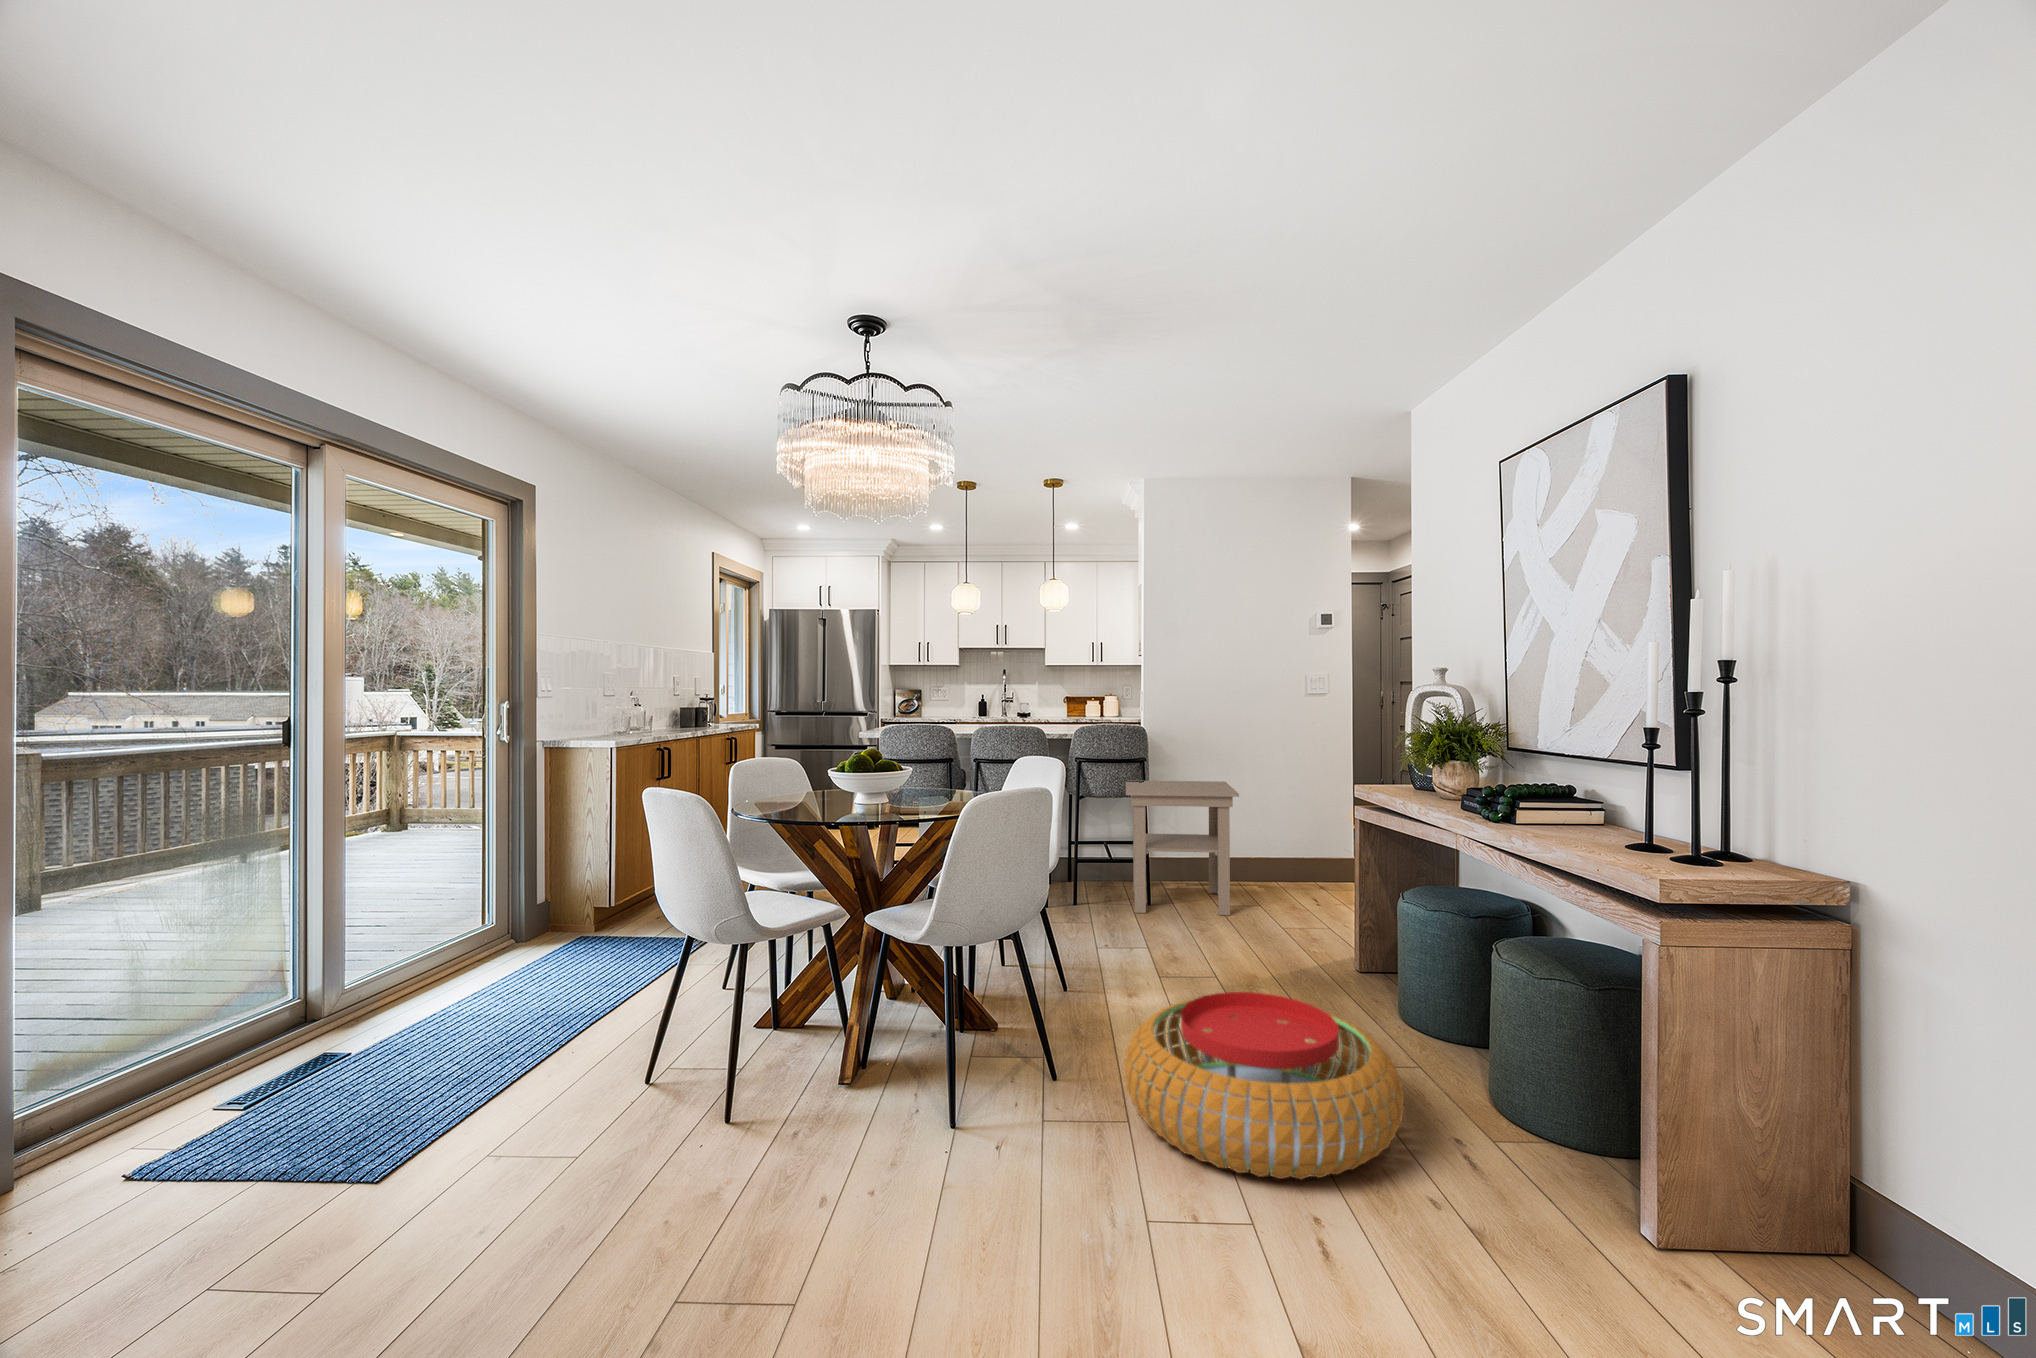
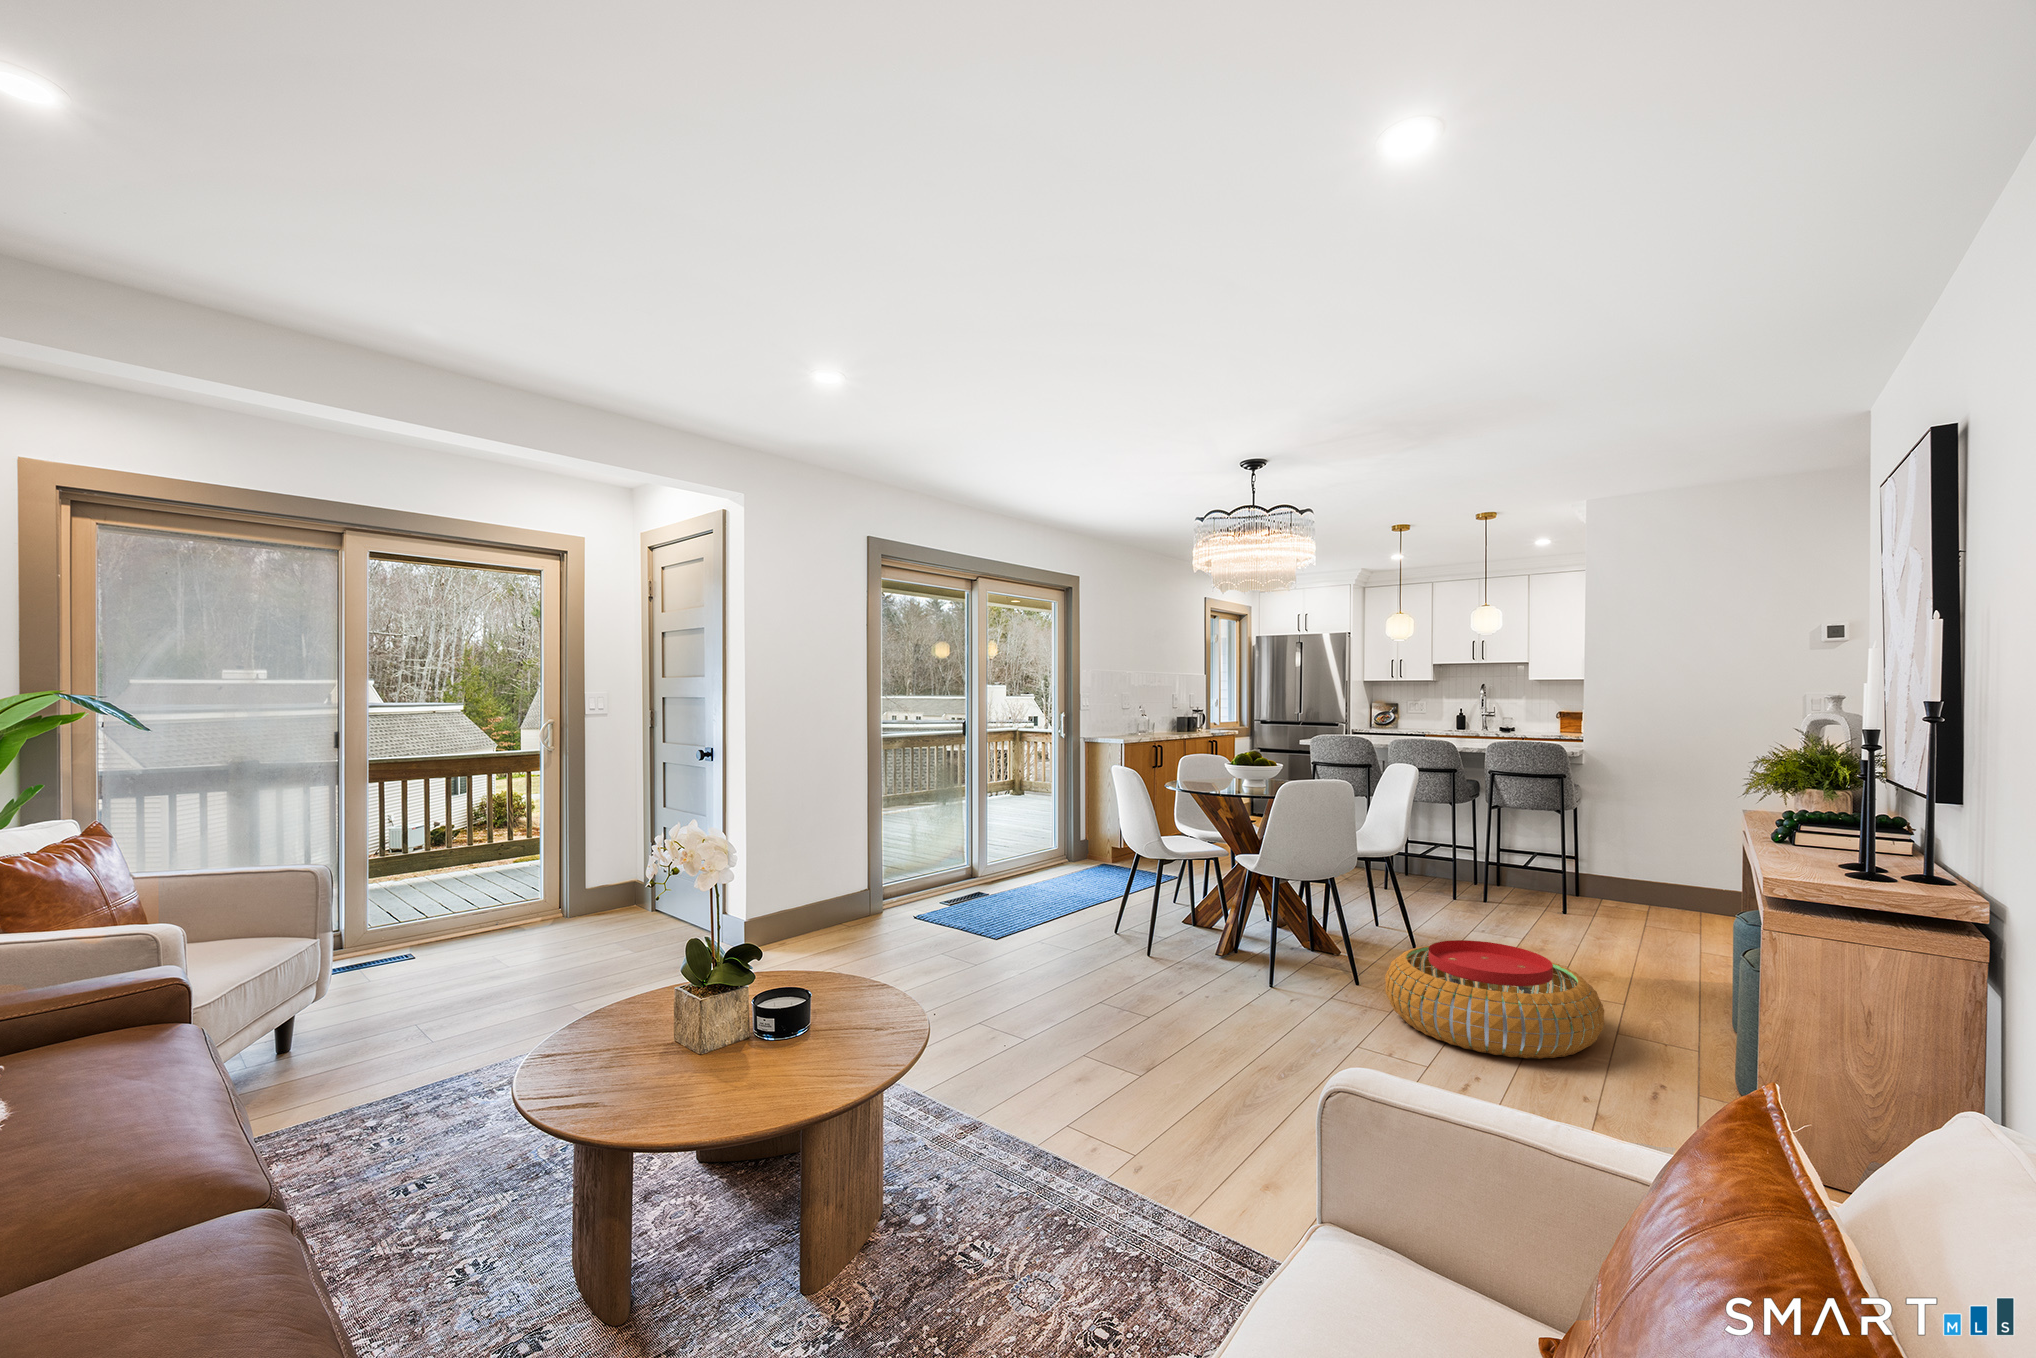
side table: present [1126,780,1239,915] -> none [1526,795,1664,928]

